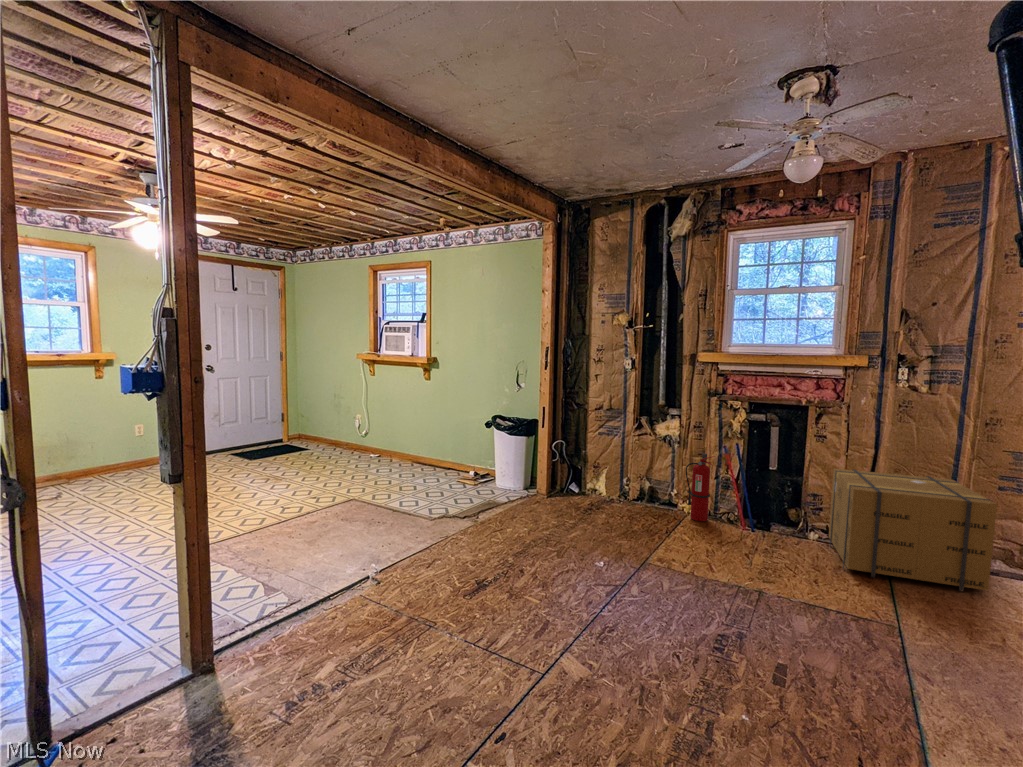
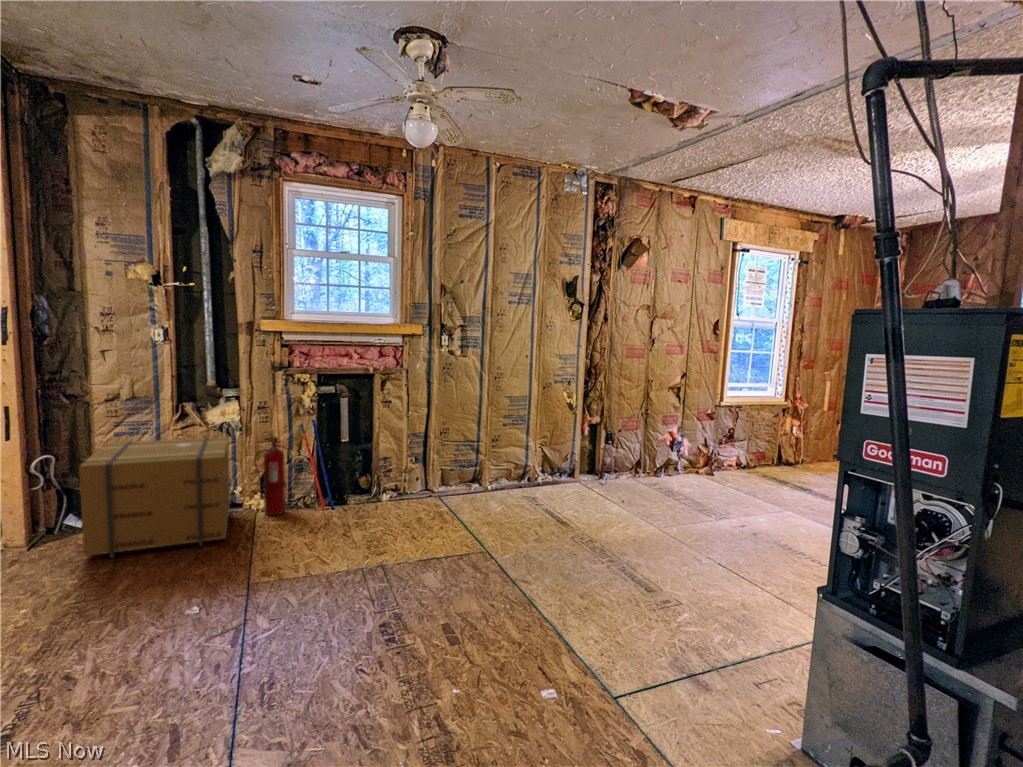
cardboard box: present [829,469,997,591] -> present [79,437,230,557]

